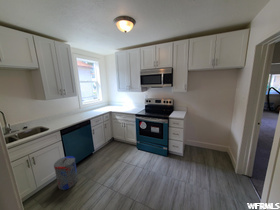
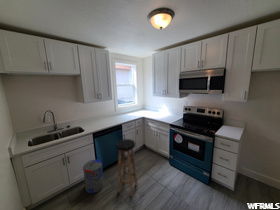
bar stool: none [90,131,112,181] -> present [116,139,137,196]

